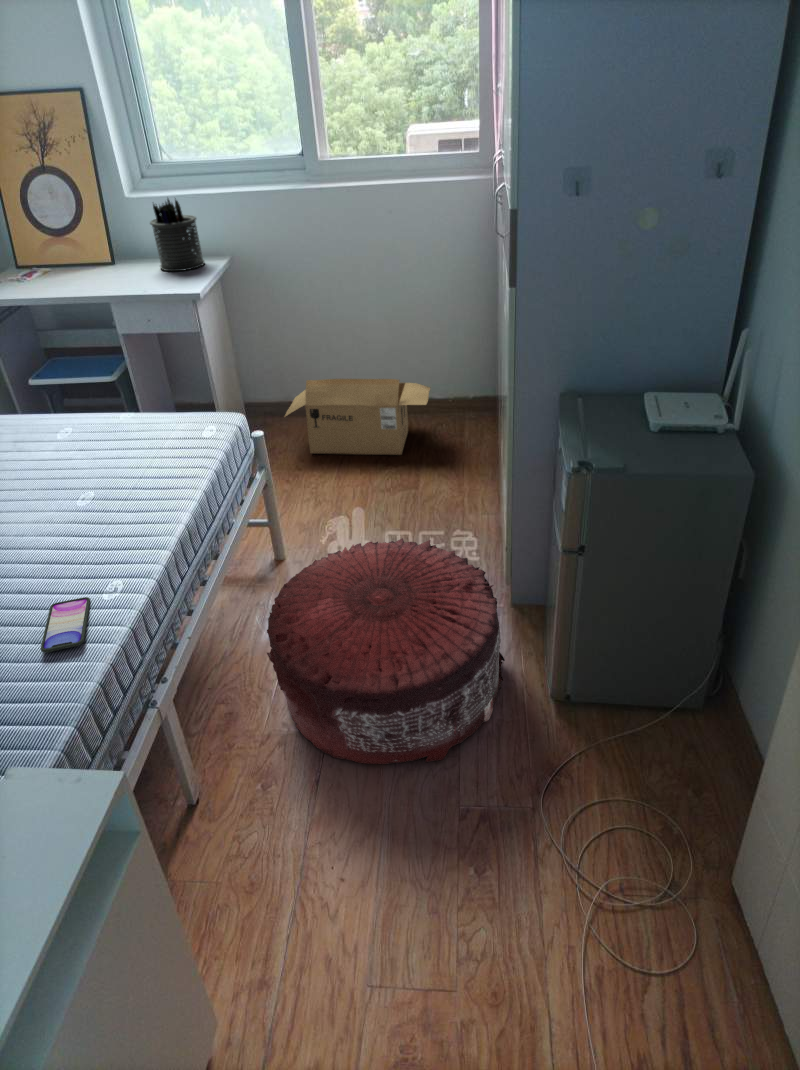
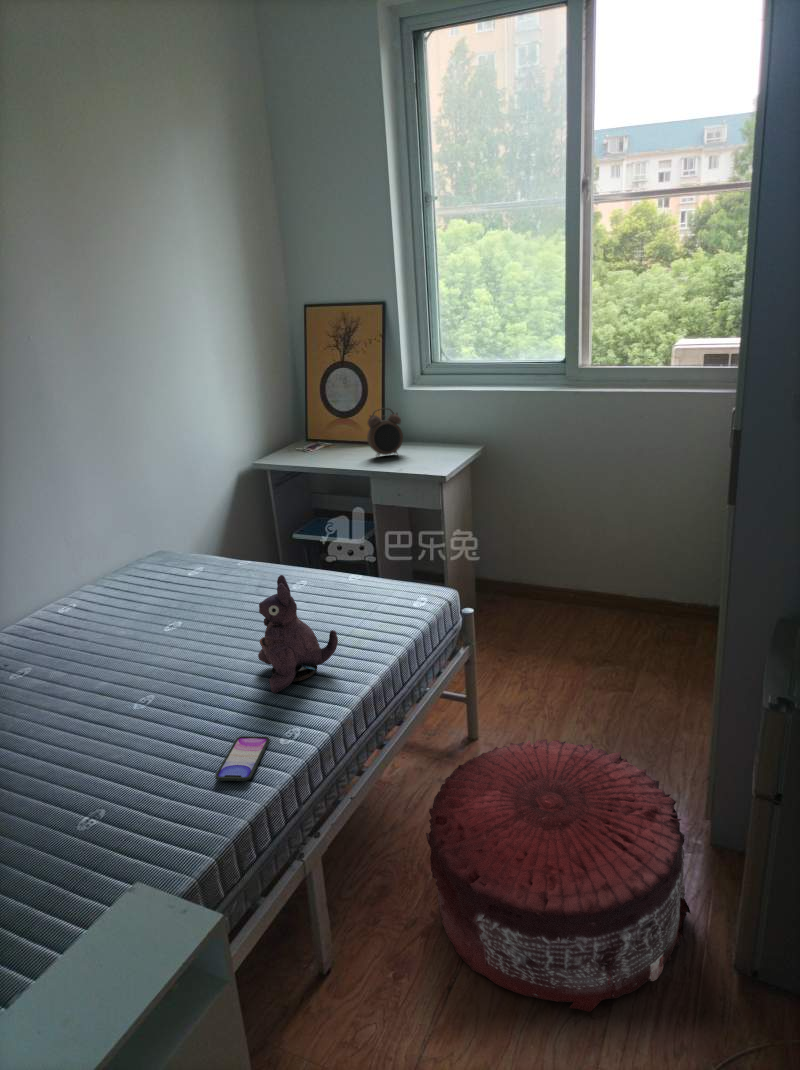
pen holder: present [150,199,204,271] -> none [418,391,460,454]
alarm clock: none [93,221,139,282] -> present [367,408,403,457]
cardboard box: present [285,379,430,455] -> none [509,564,666,654]
plush toy: none [35,421,136,552] -> present [258,575,338,693]

